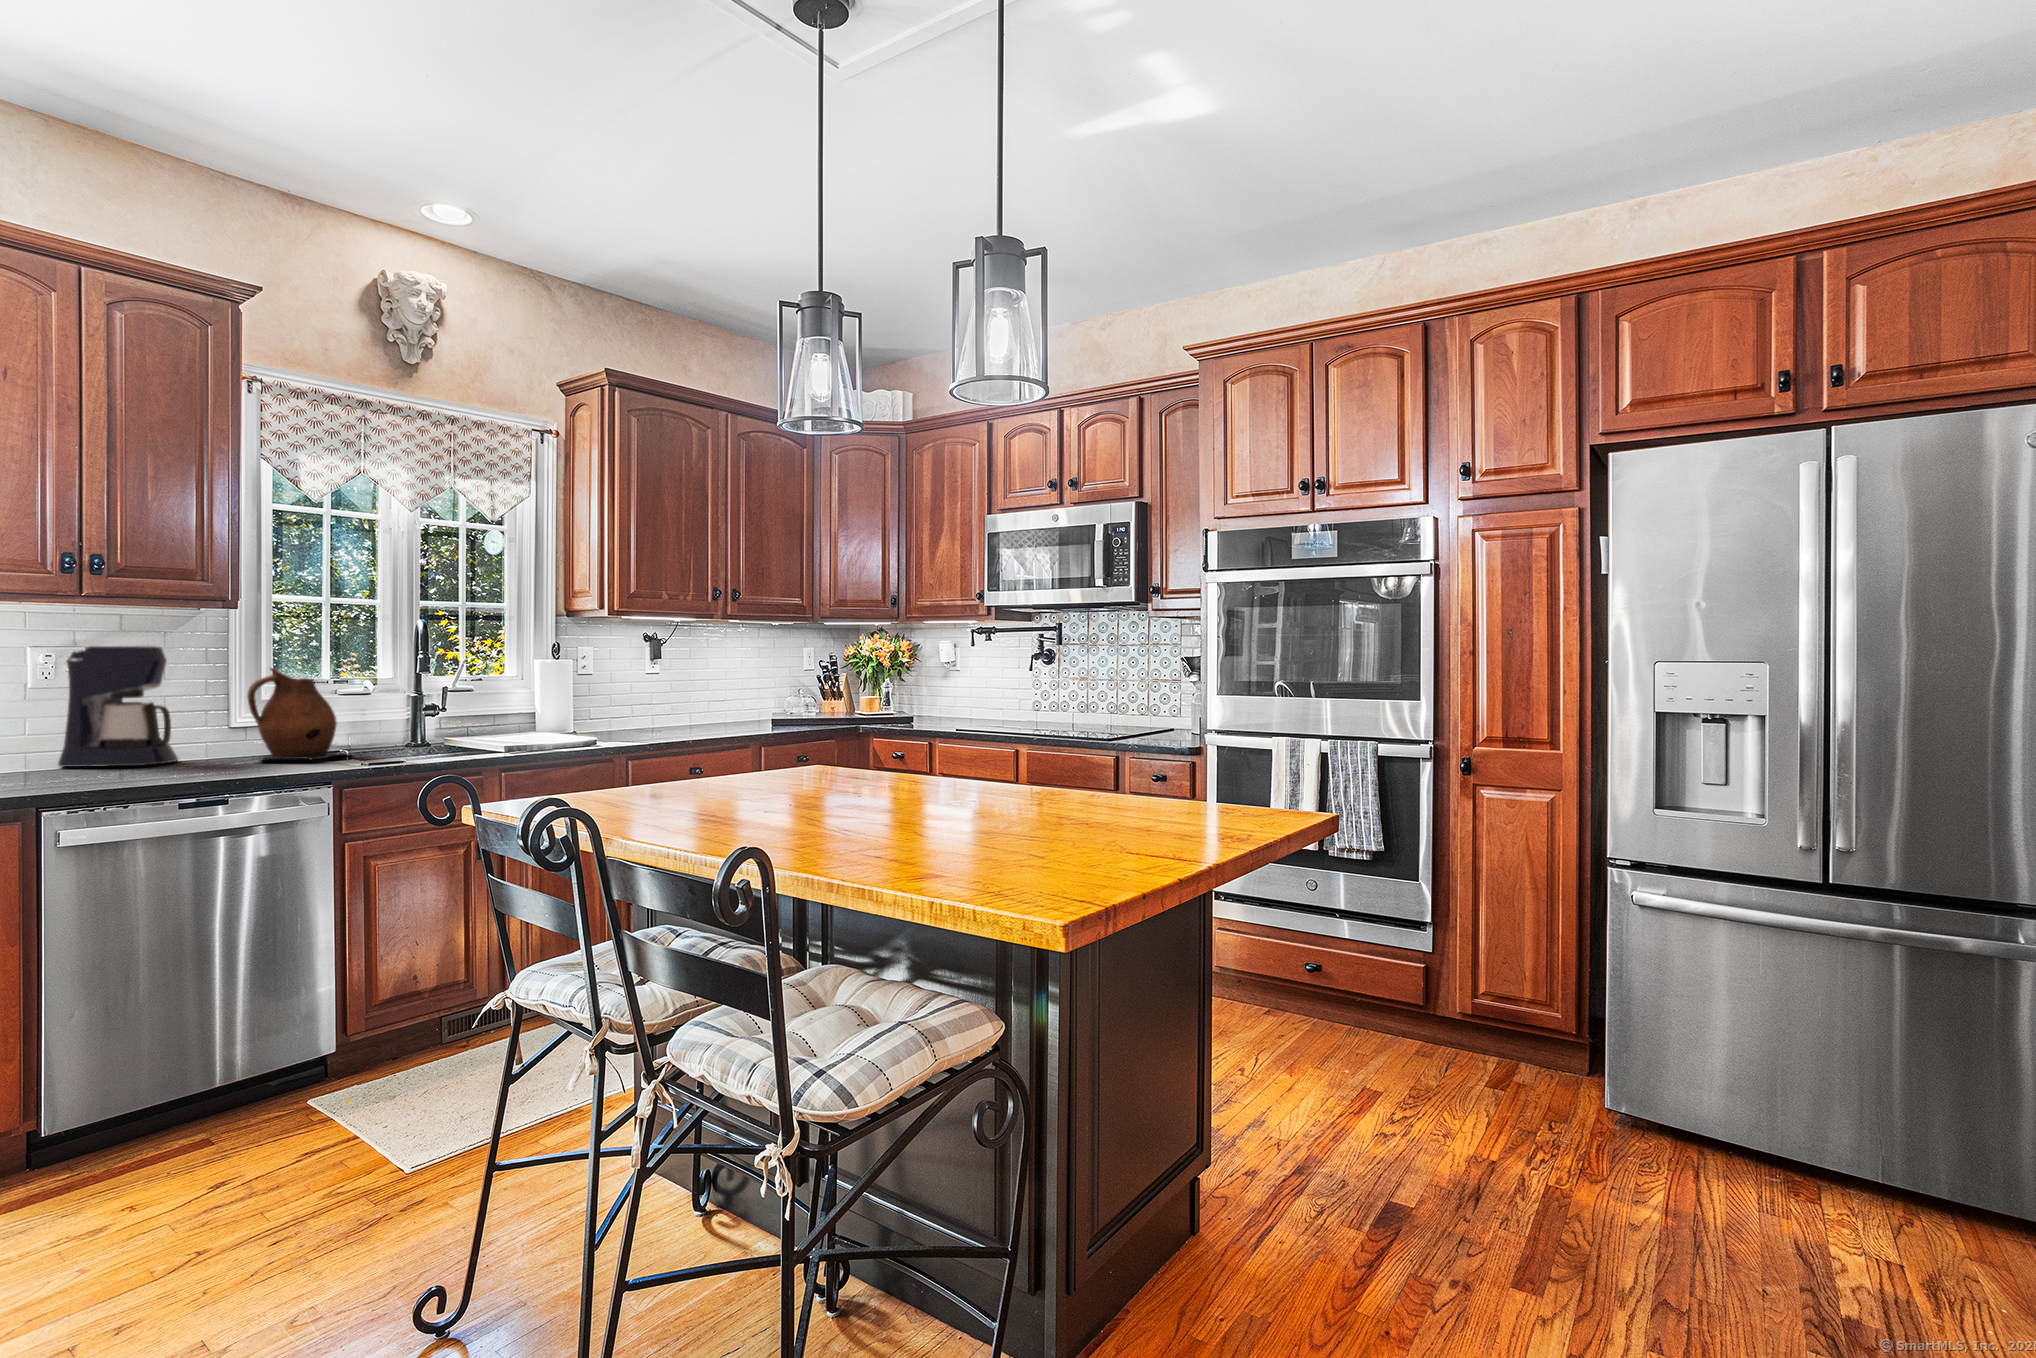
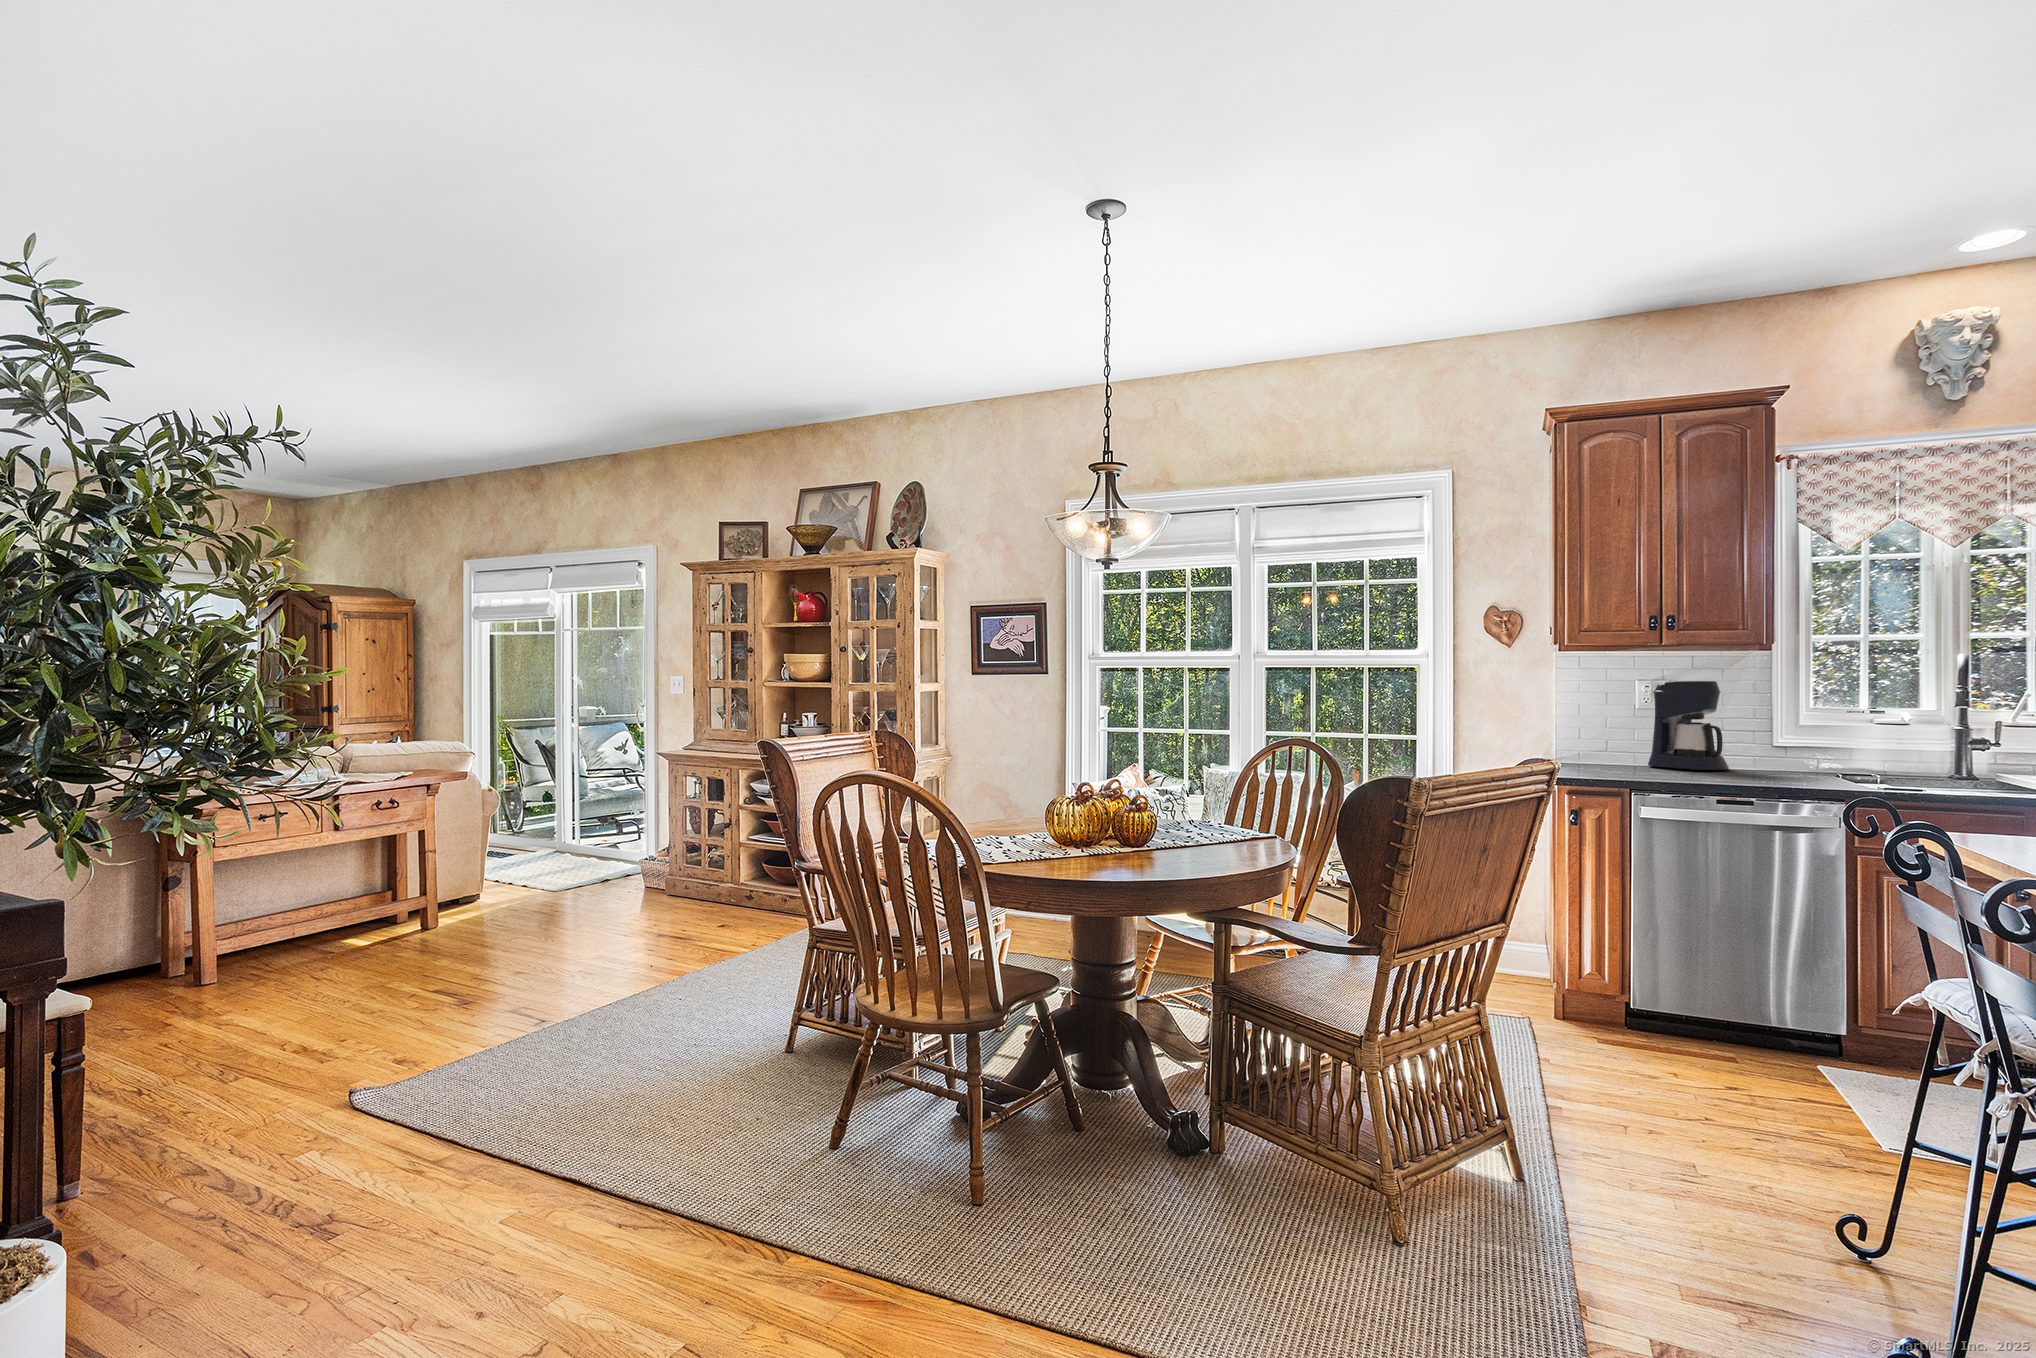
ceramic pitcher: present [247,668,348,760] -> none [1781,698,1878,779]

